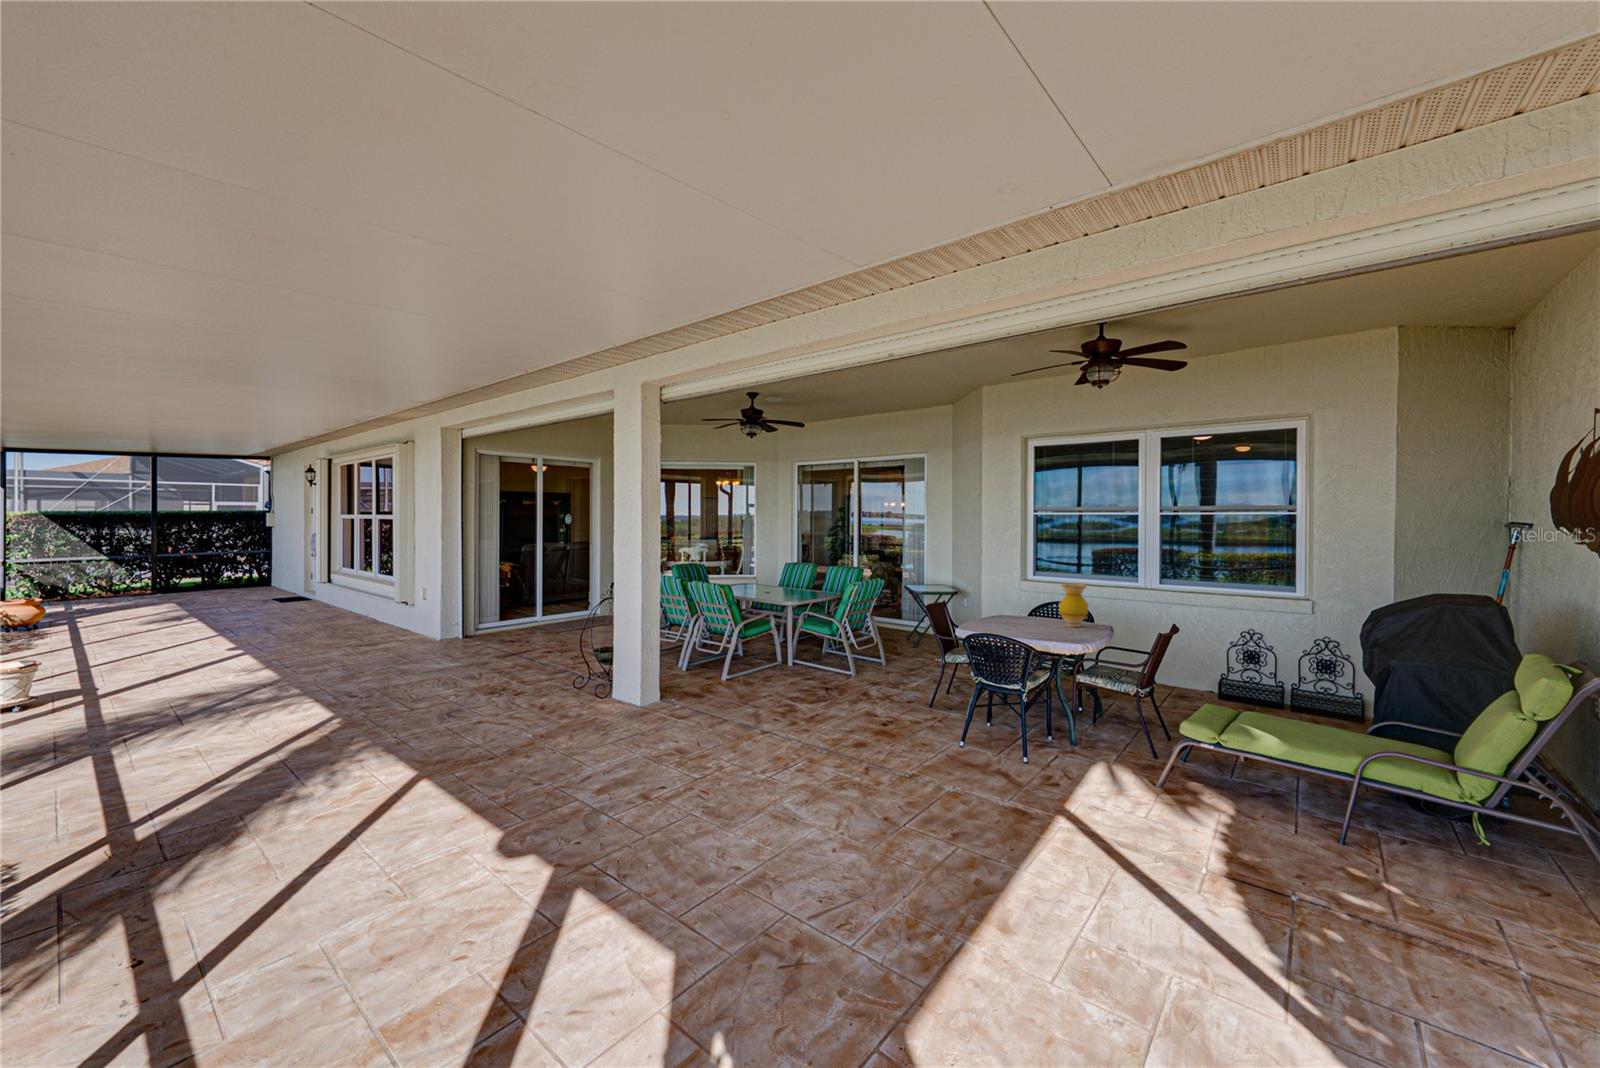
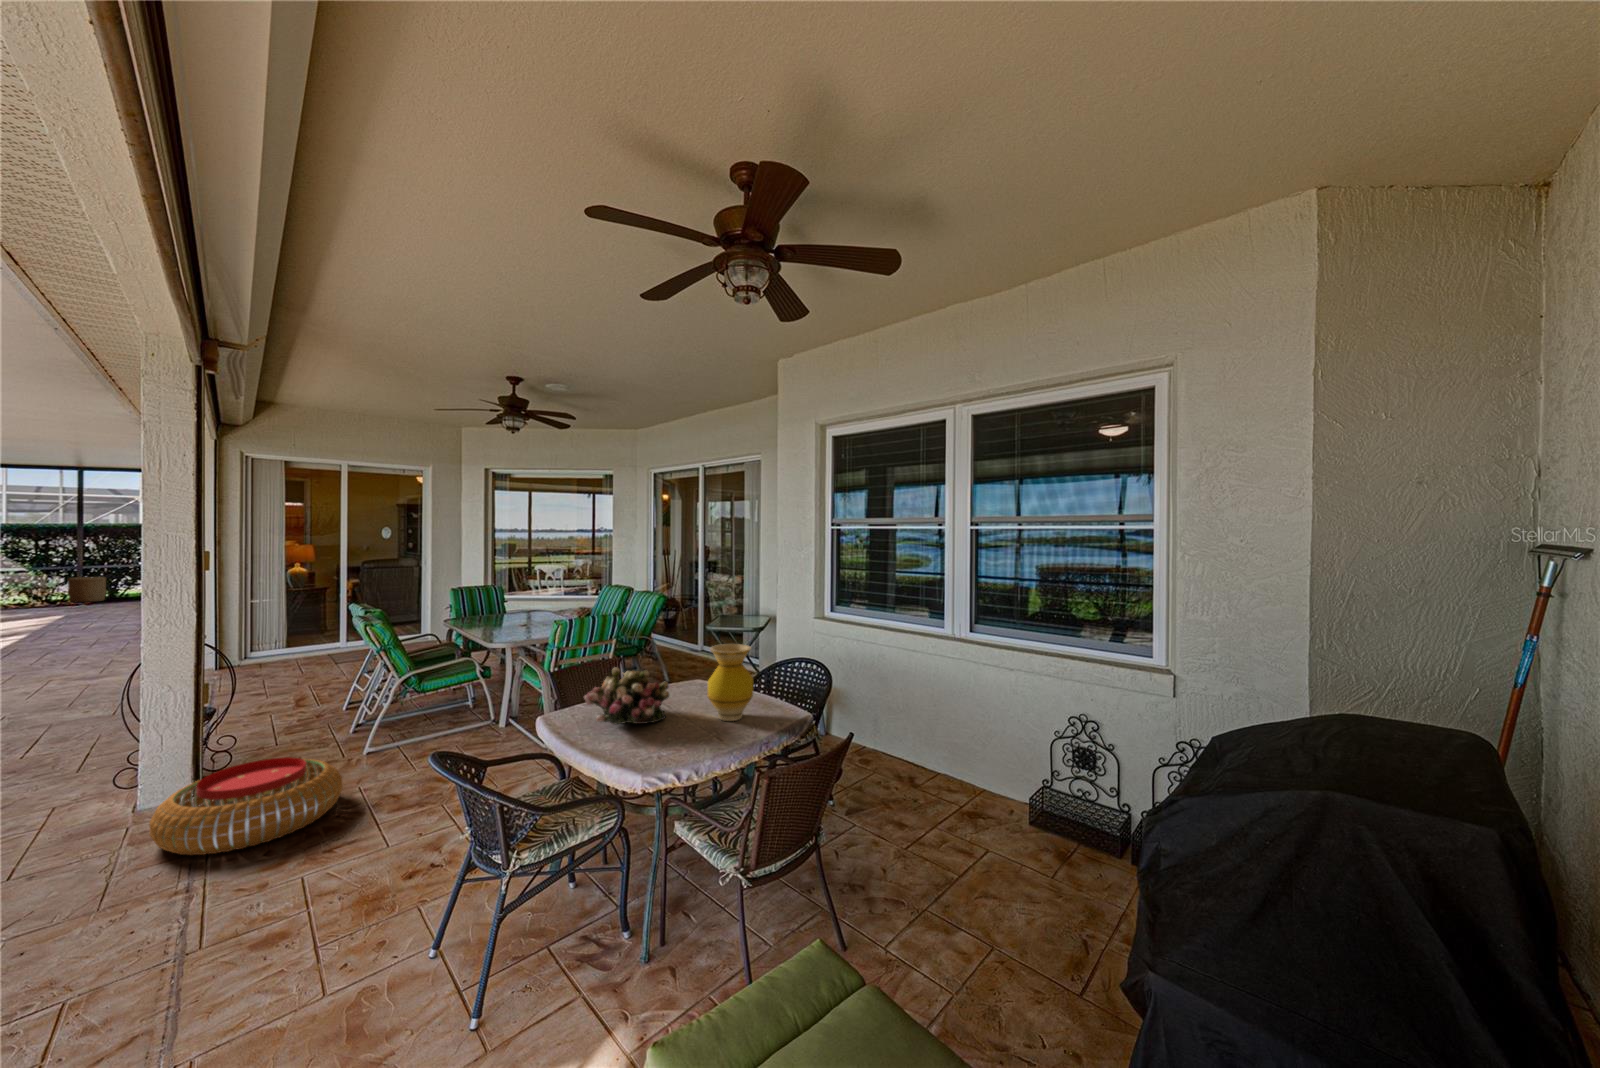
woven basket: none [154,566,189,592] -> present [68,577,106,602]
flower arrangement: none [998,597,1045,627] -> present [584,667,669,724]
pouf: none [691,670,783,721] -> present [149,757,342,855]

